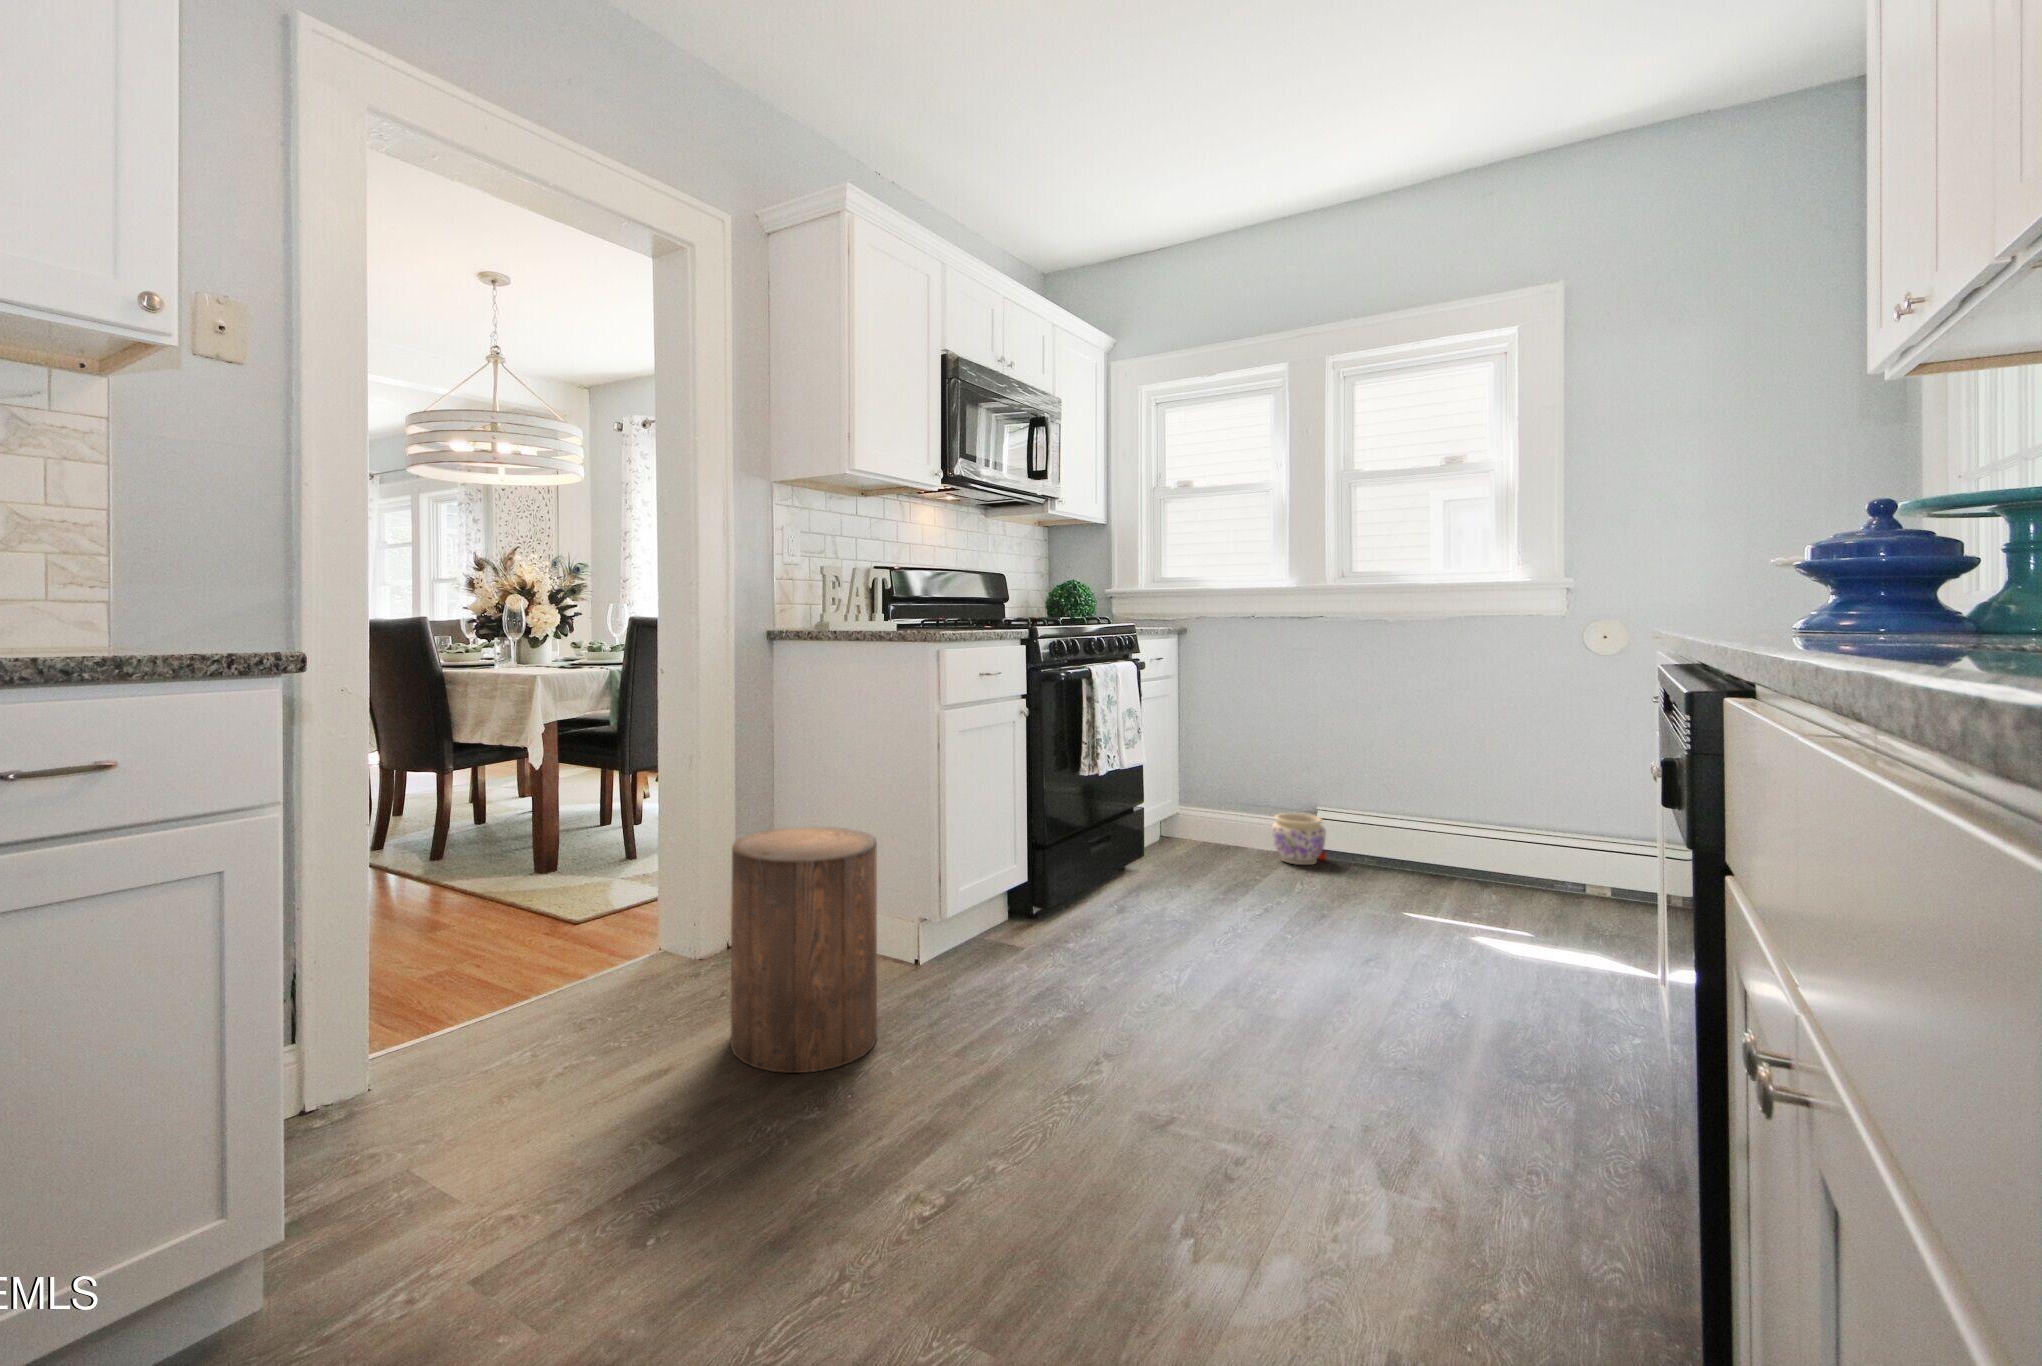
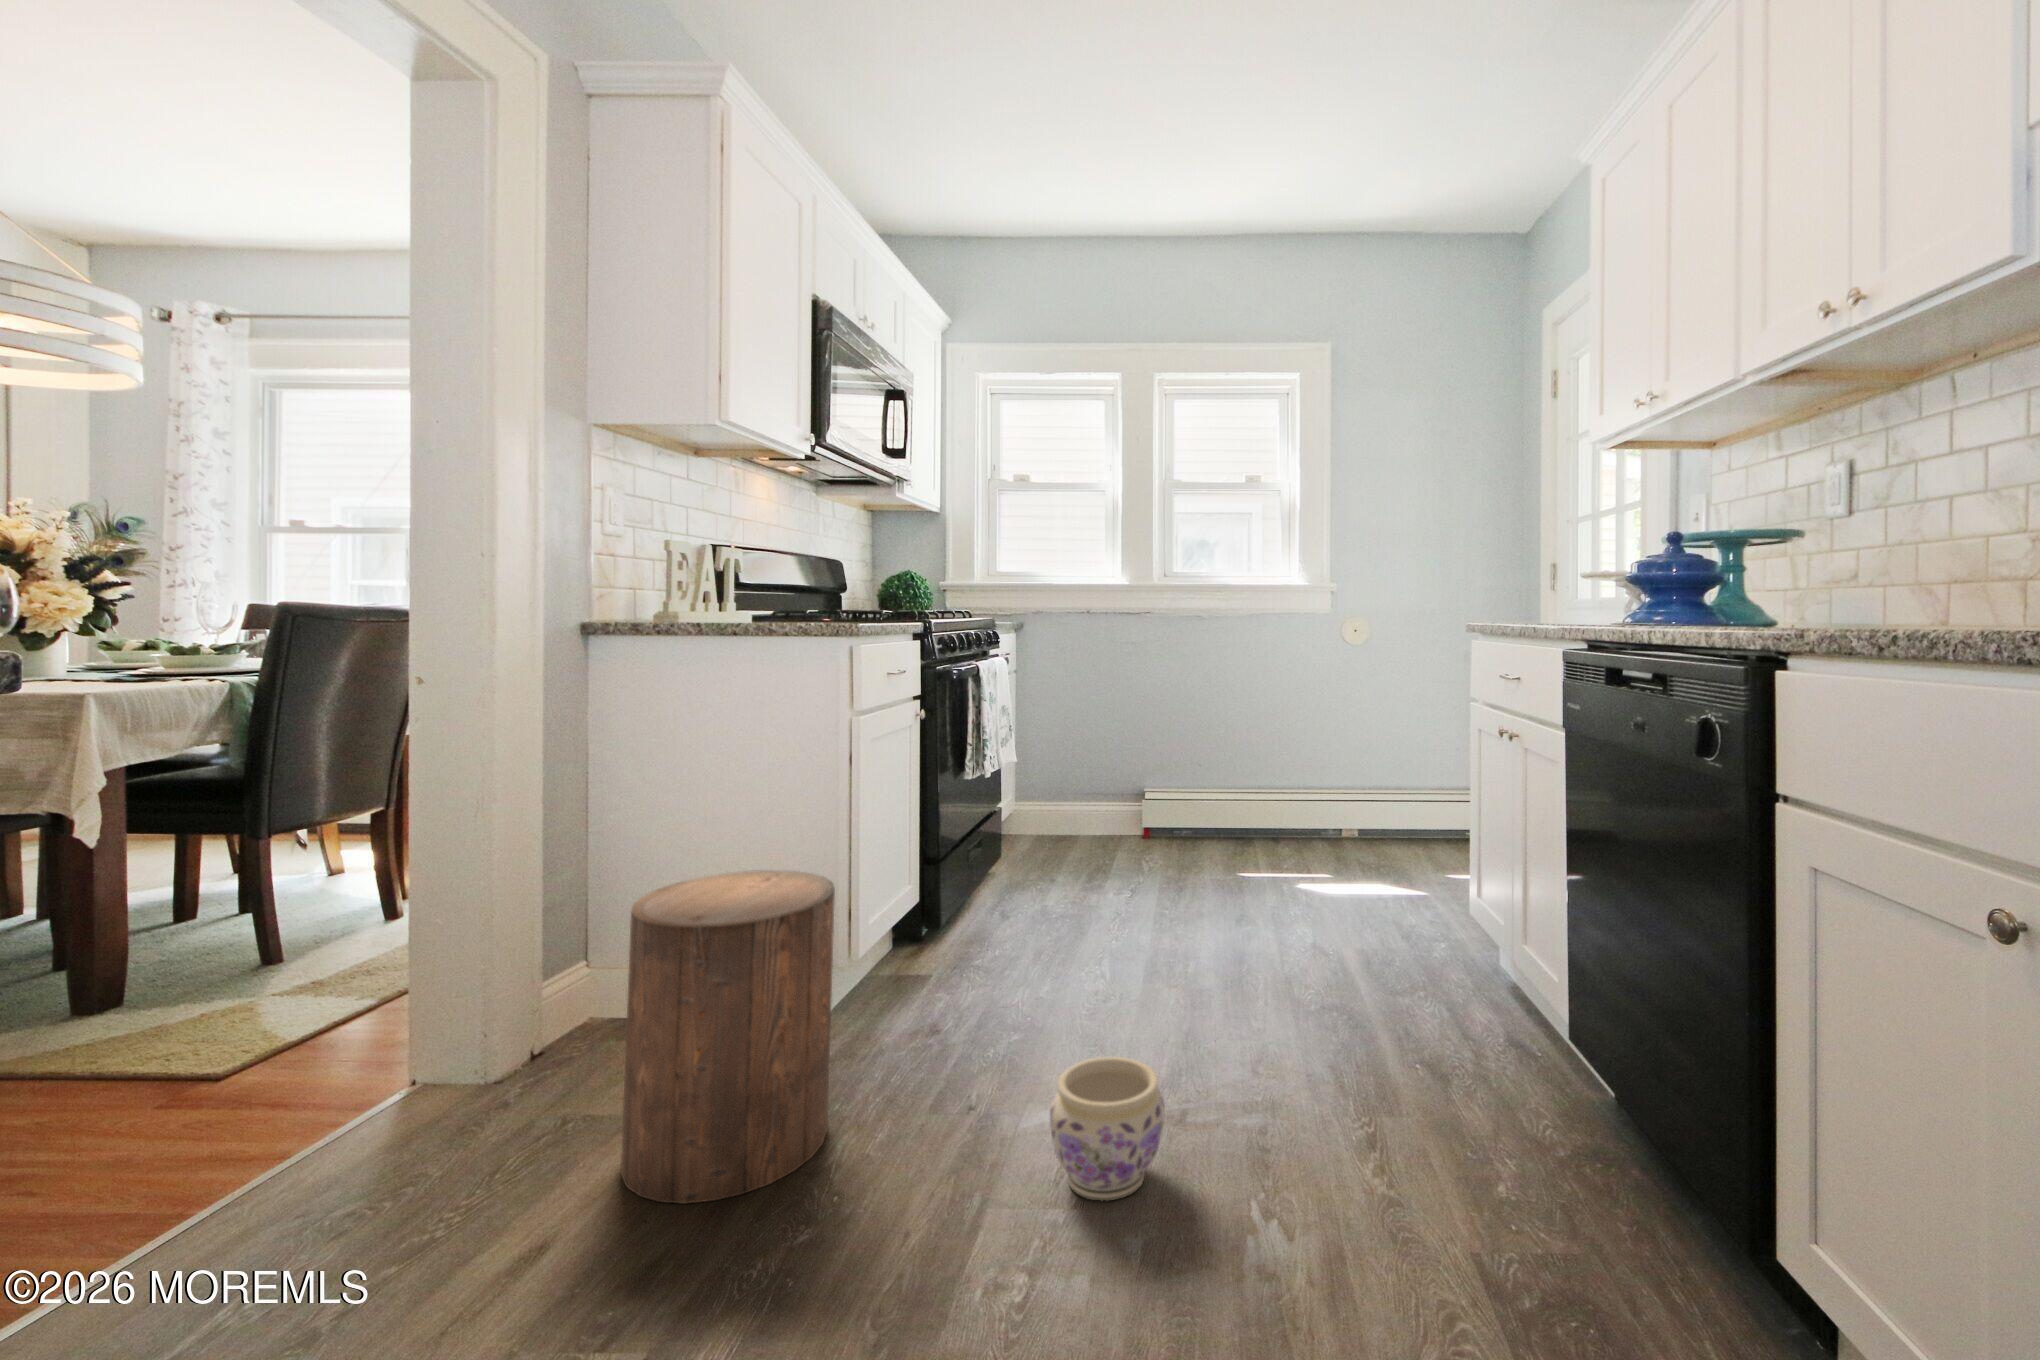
planter: present [1271,813,1326,865] -> present [1050,1057,1165,1201]

